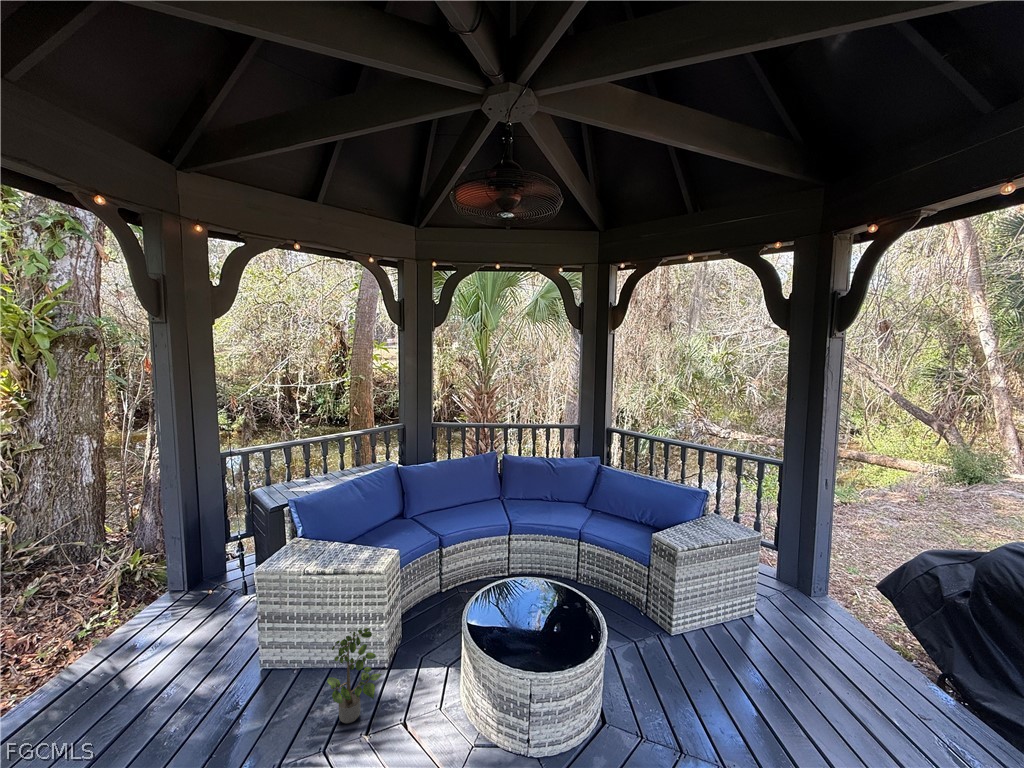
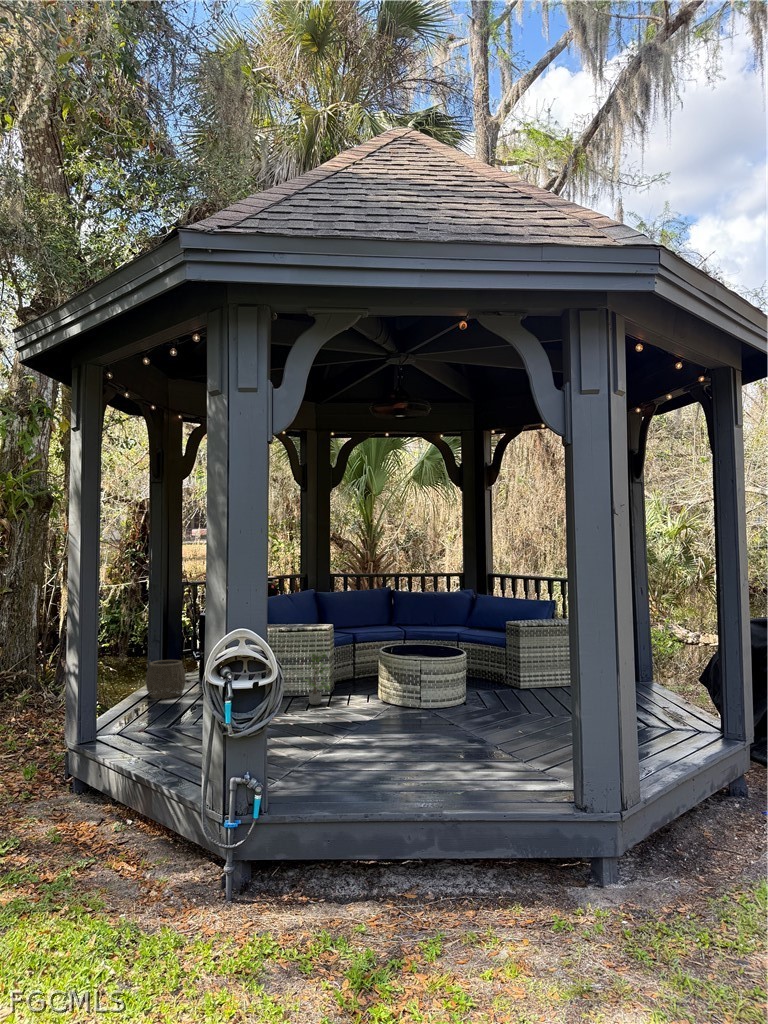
woven basket: none [90,601,170,680] -> present [146,660,186,699]

